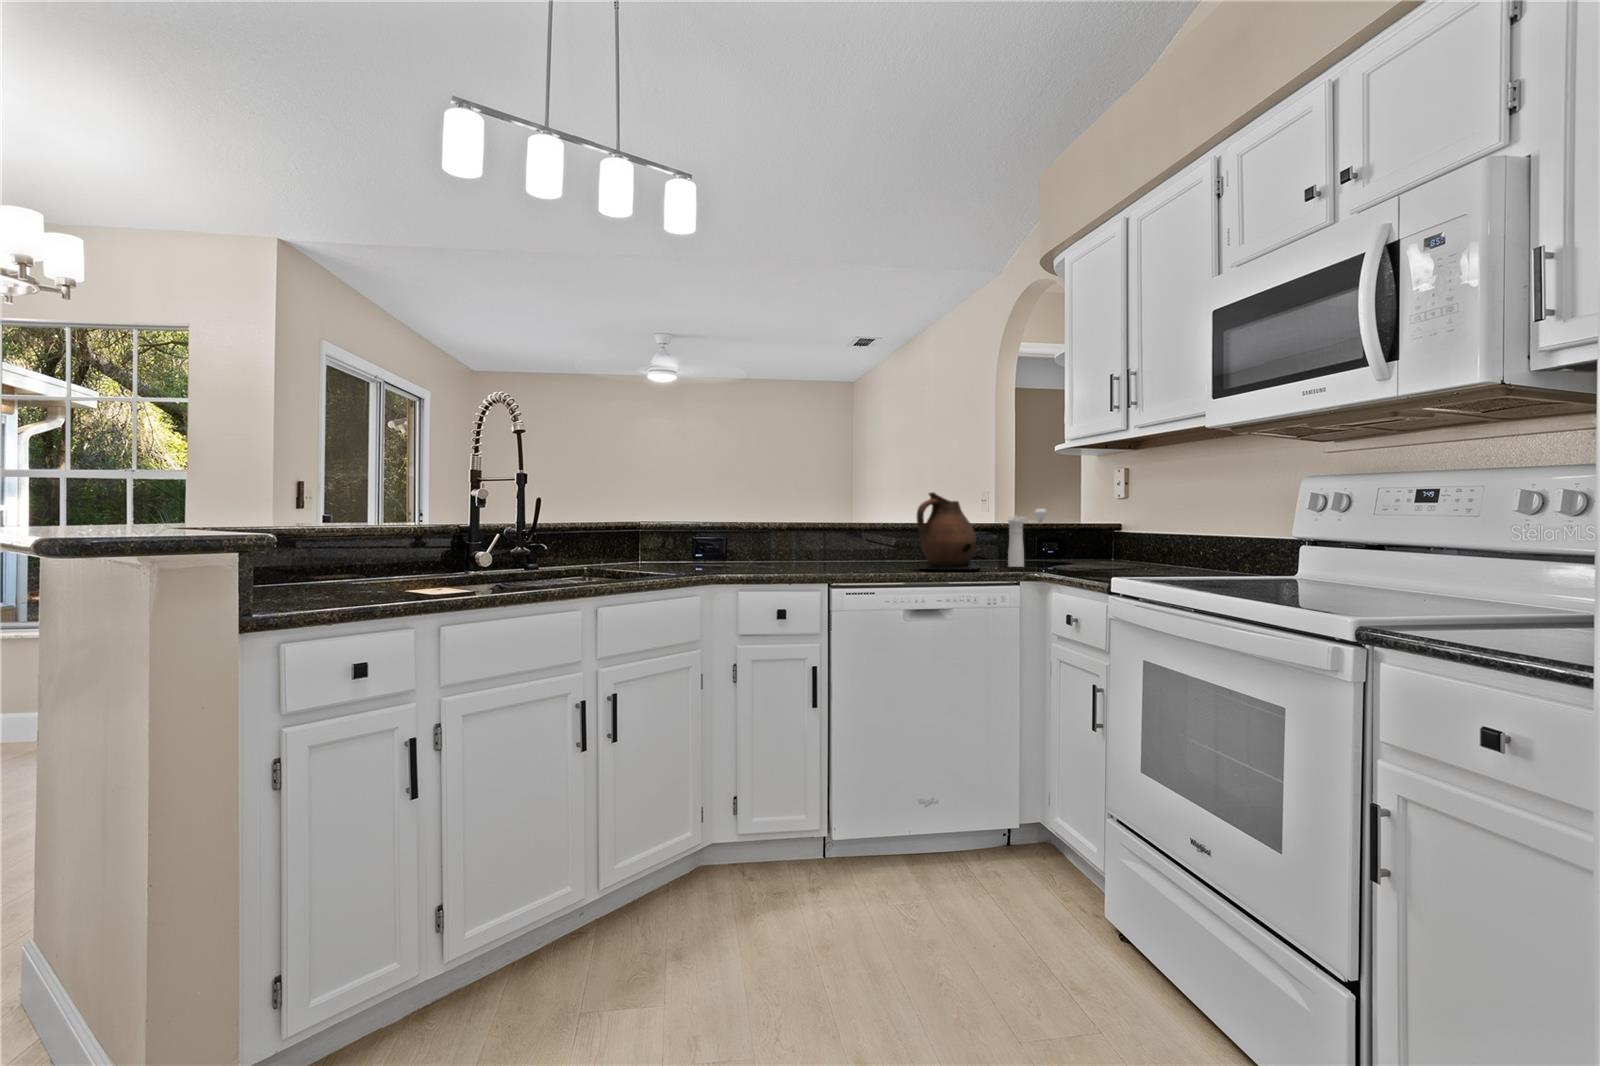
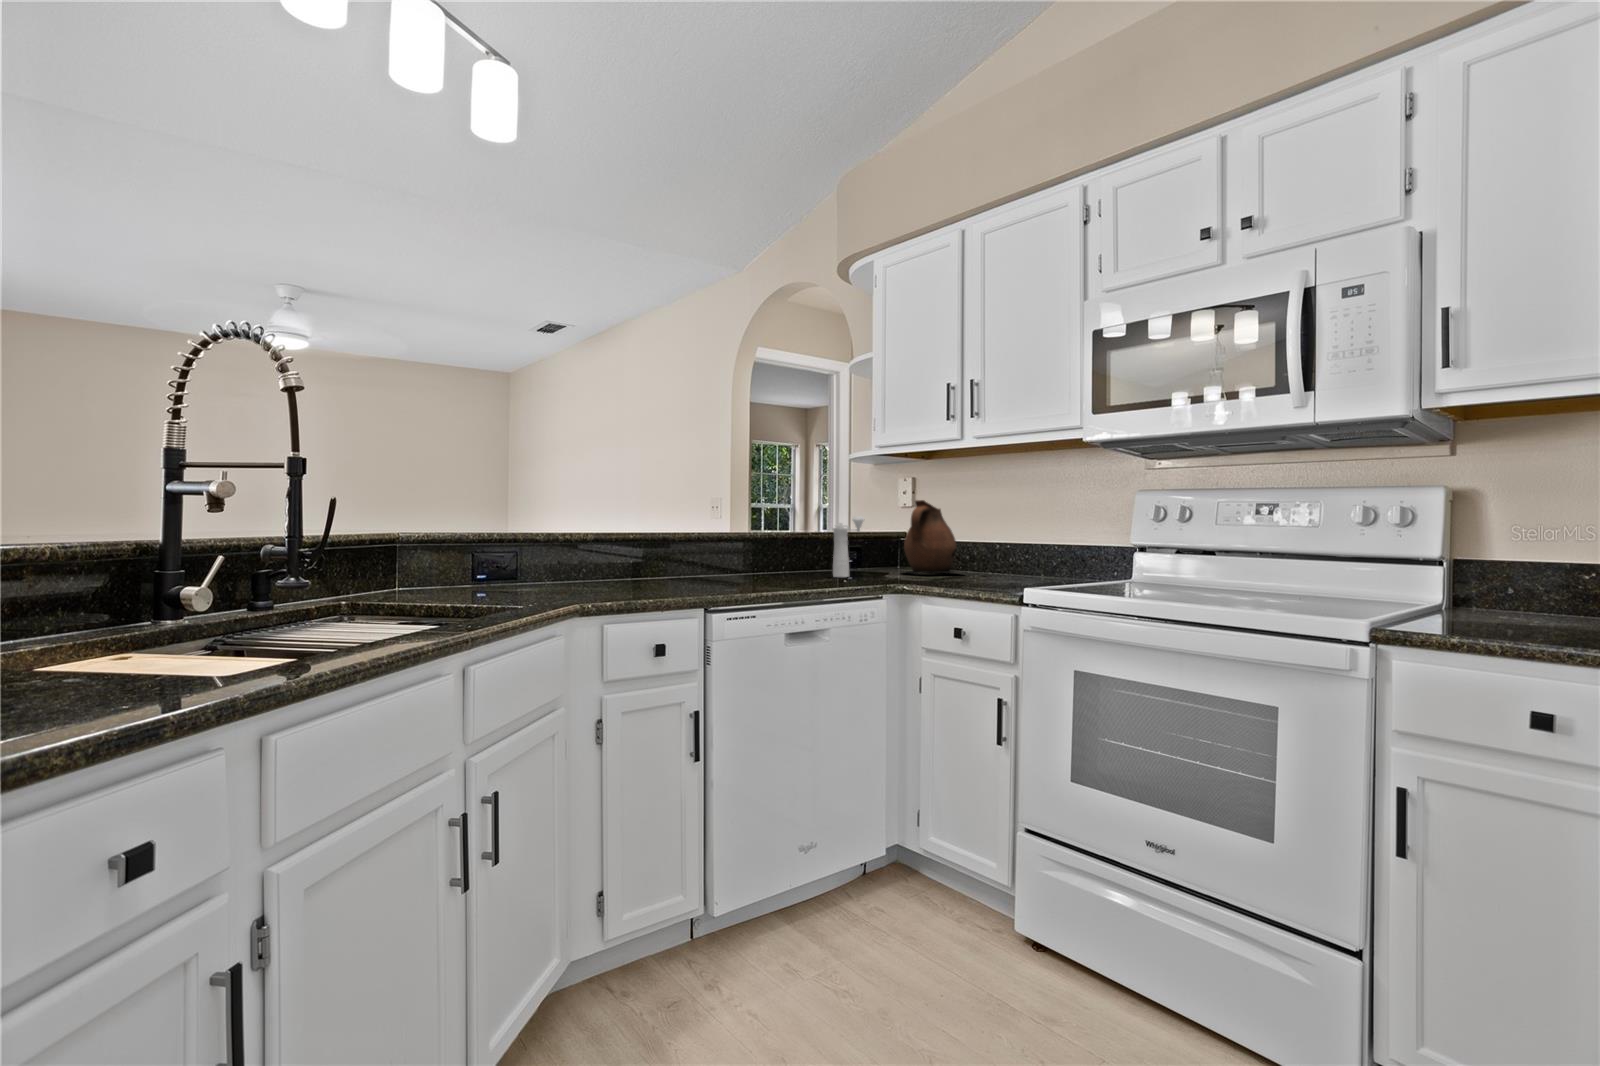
ceramic pitcher: present [917,492,979,569] -> present [901,500,958,574]

